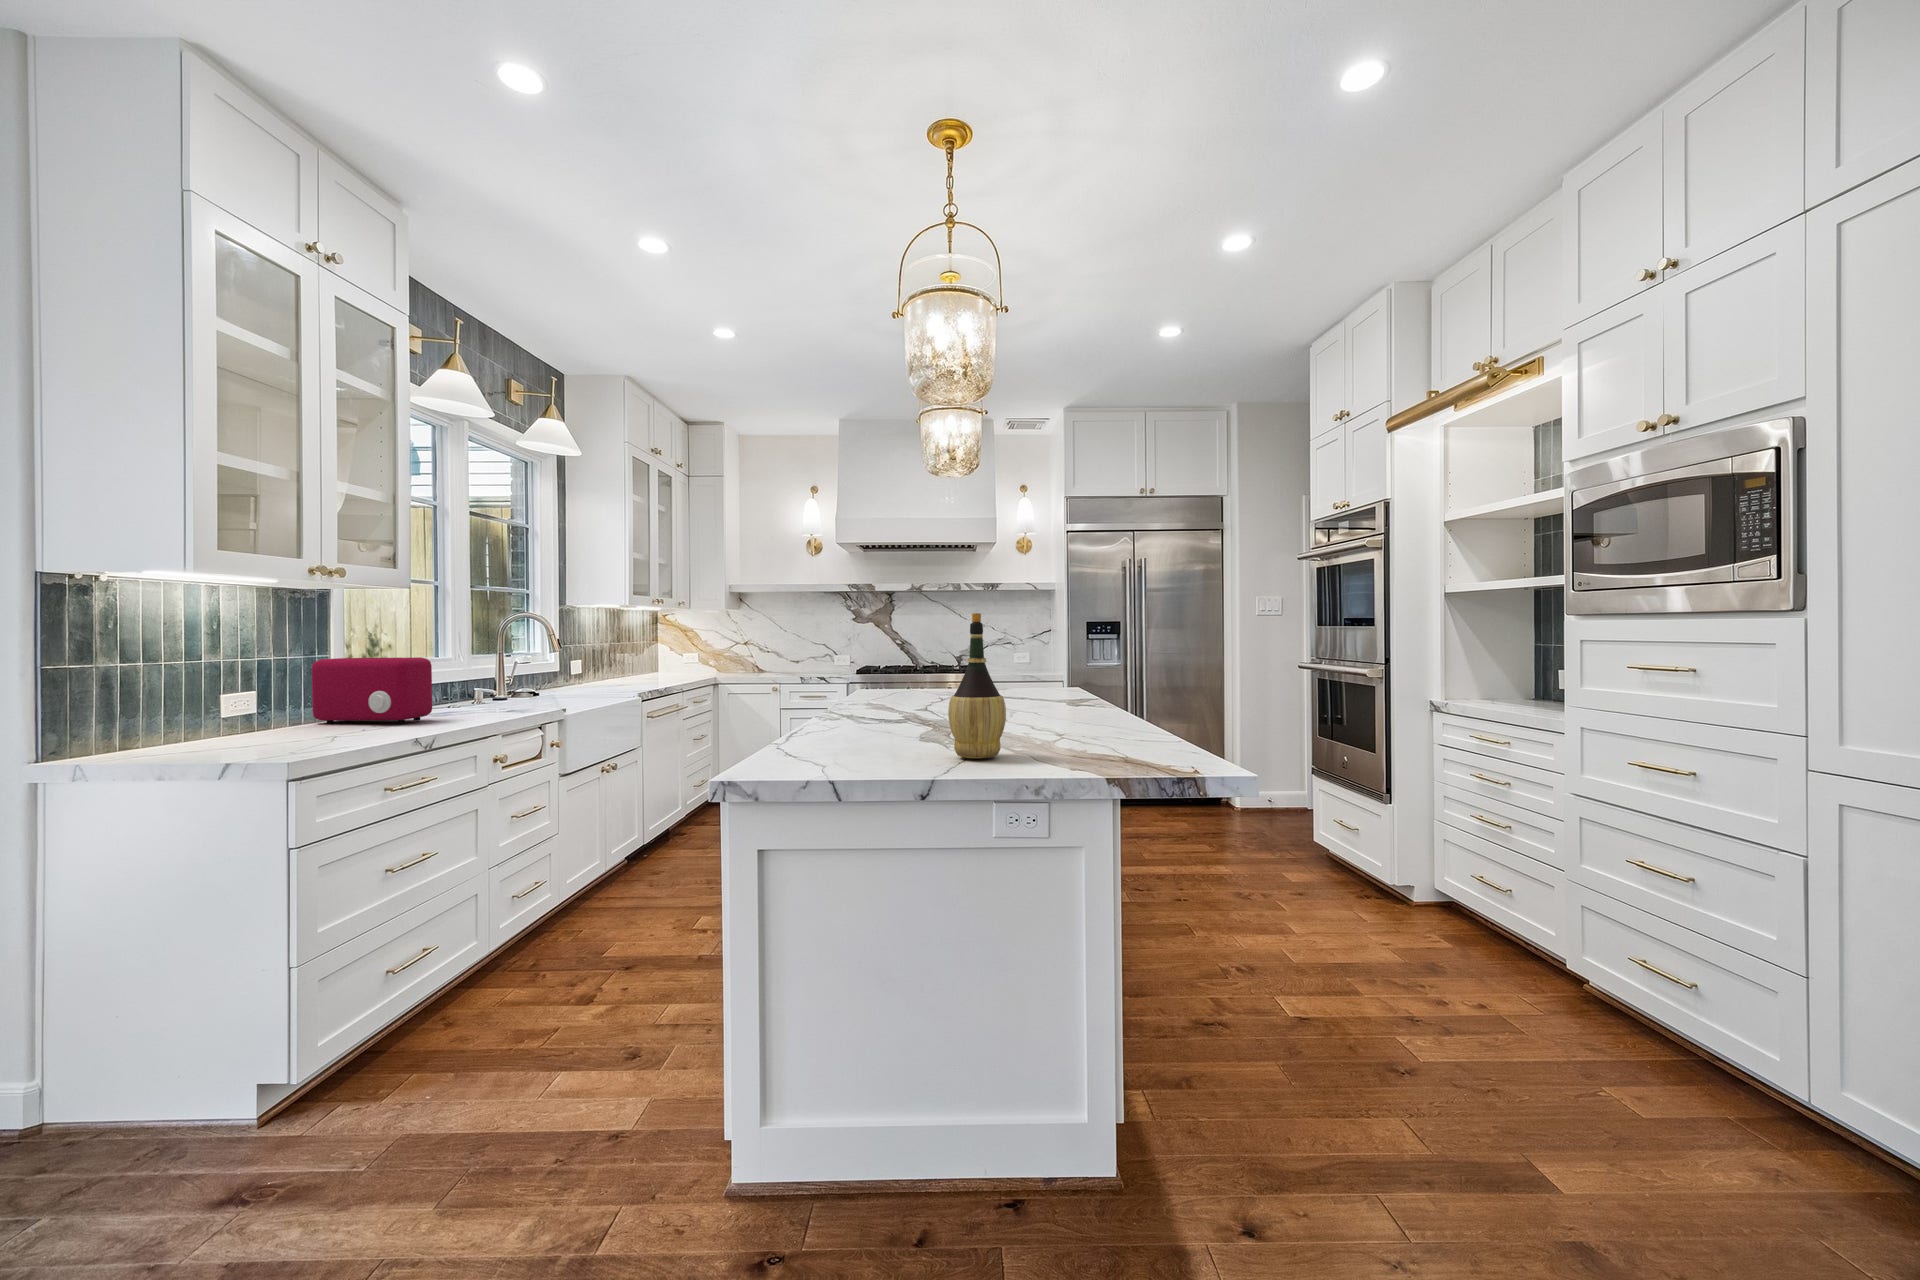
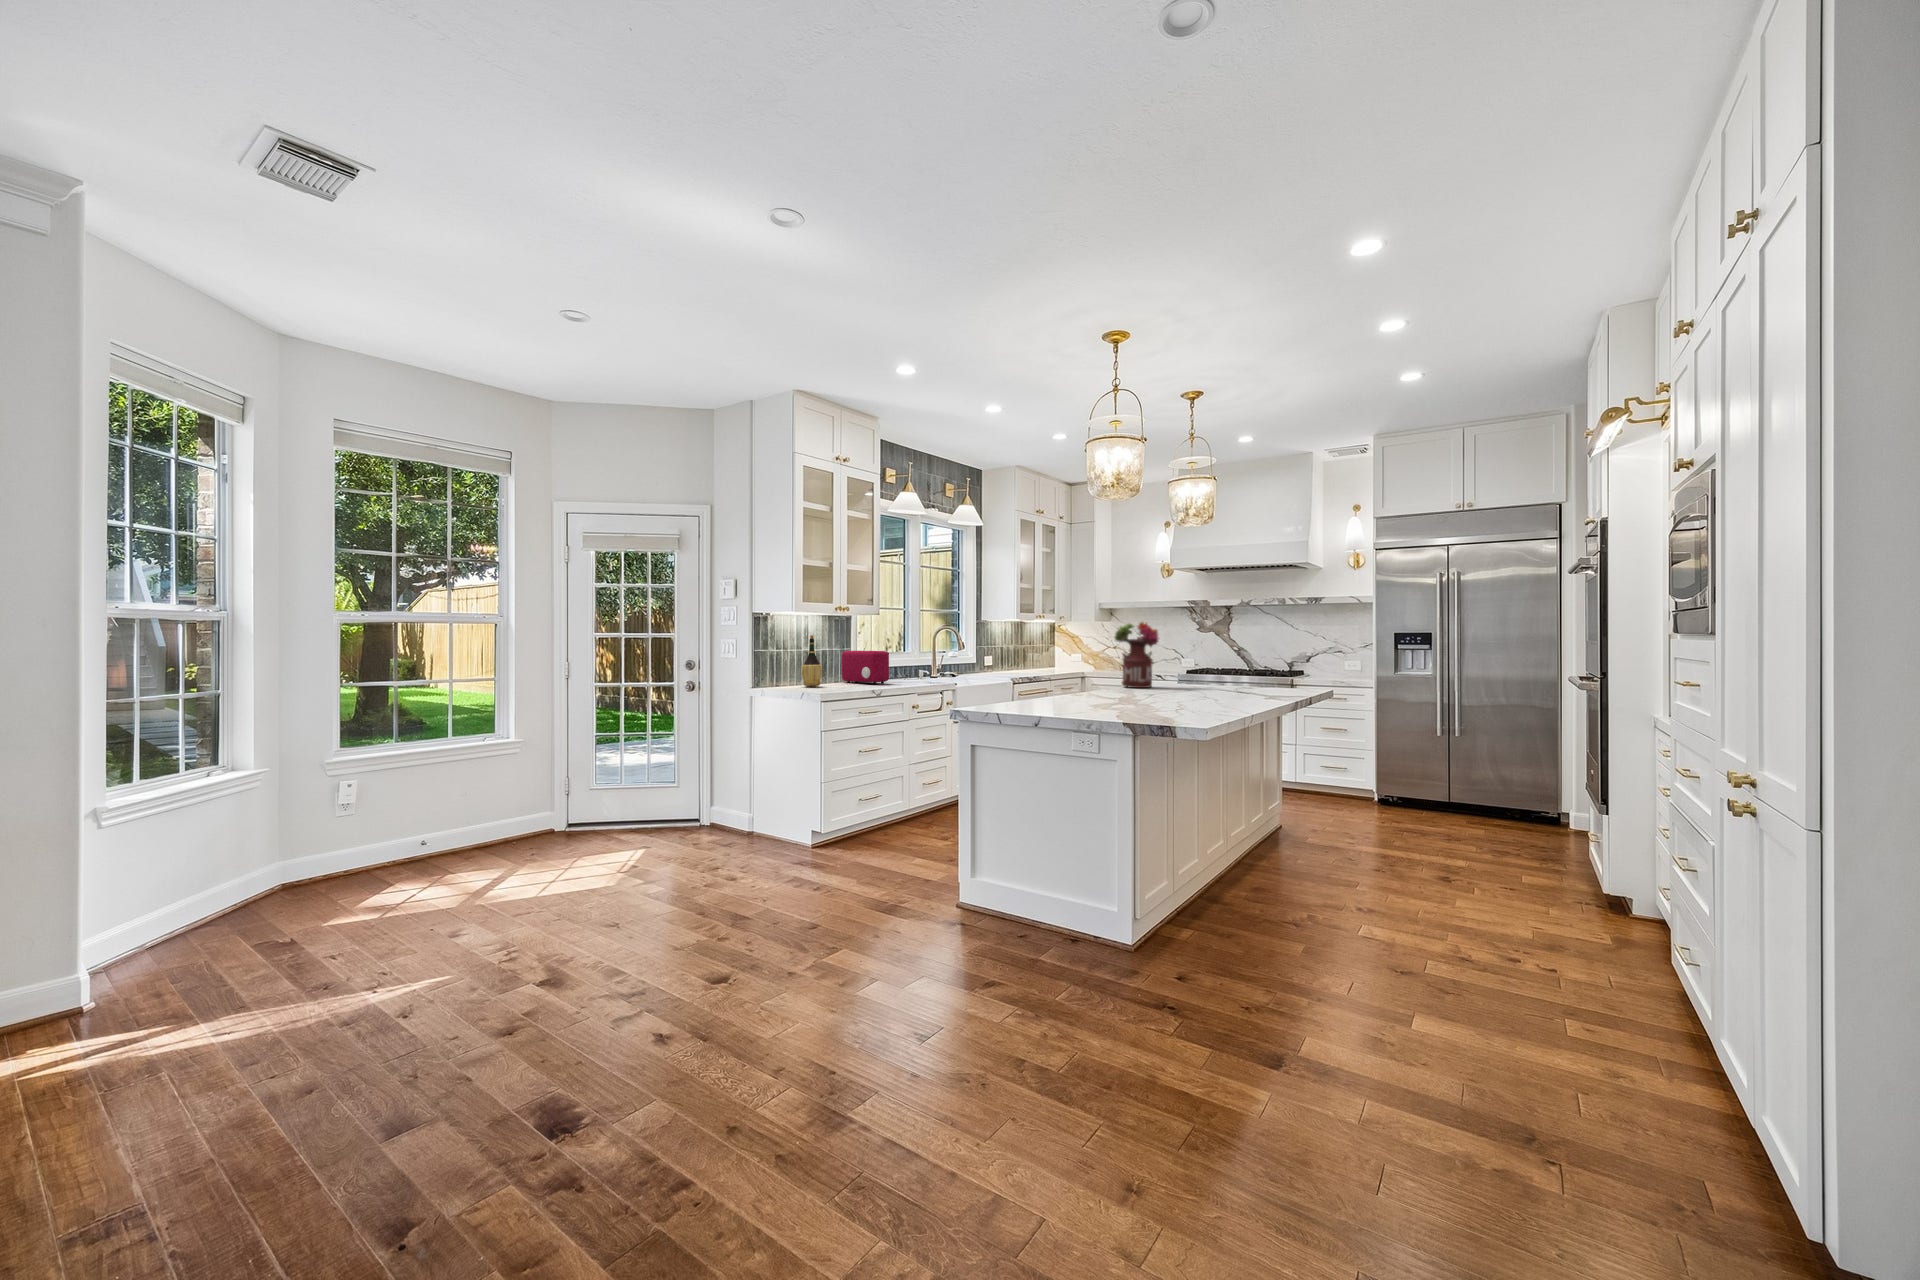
flower arrangement: none [877,605,946,705] -> present [1115,622,1159,688]
wine bottle: present [948,613,1006,758] -> present [801,635,822,687]

